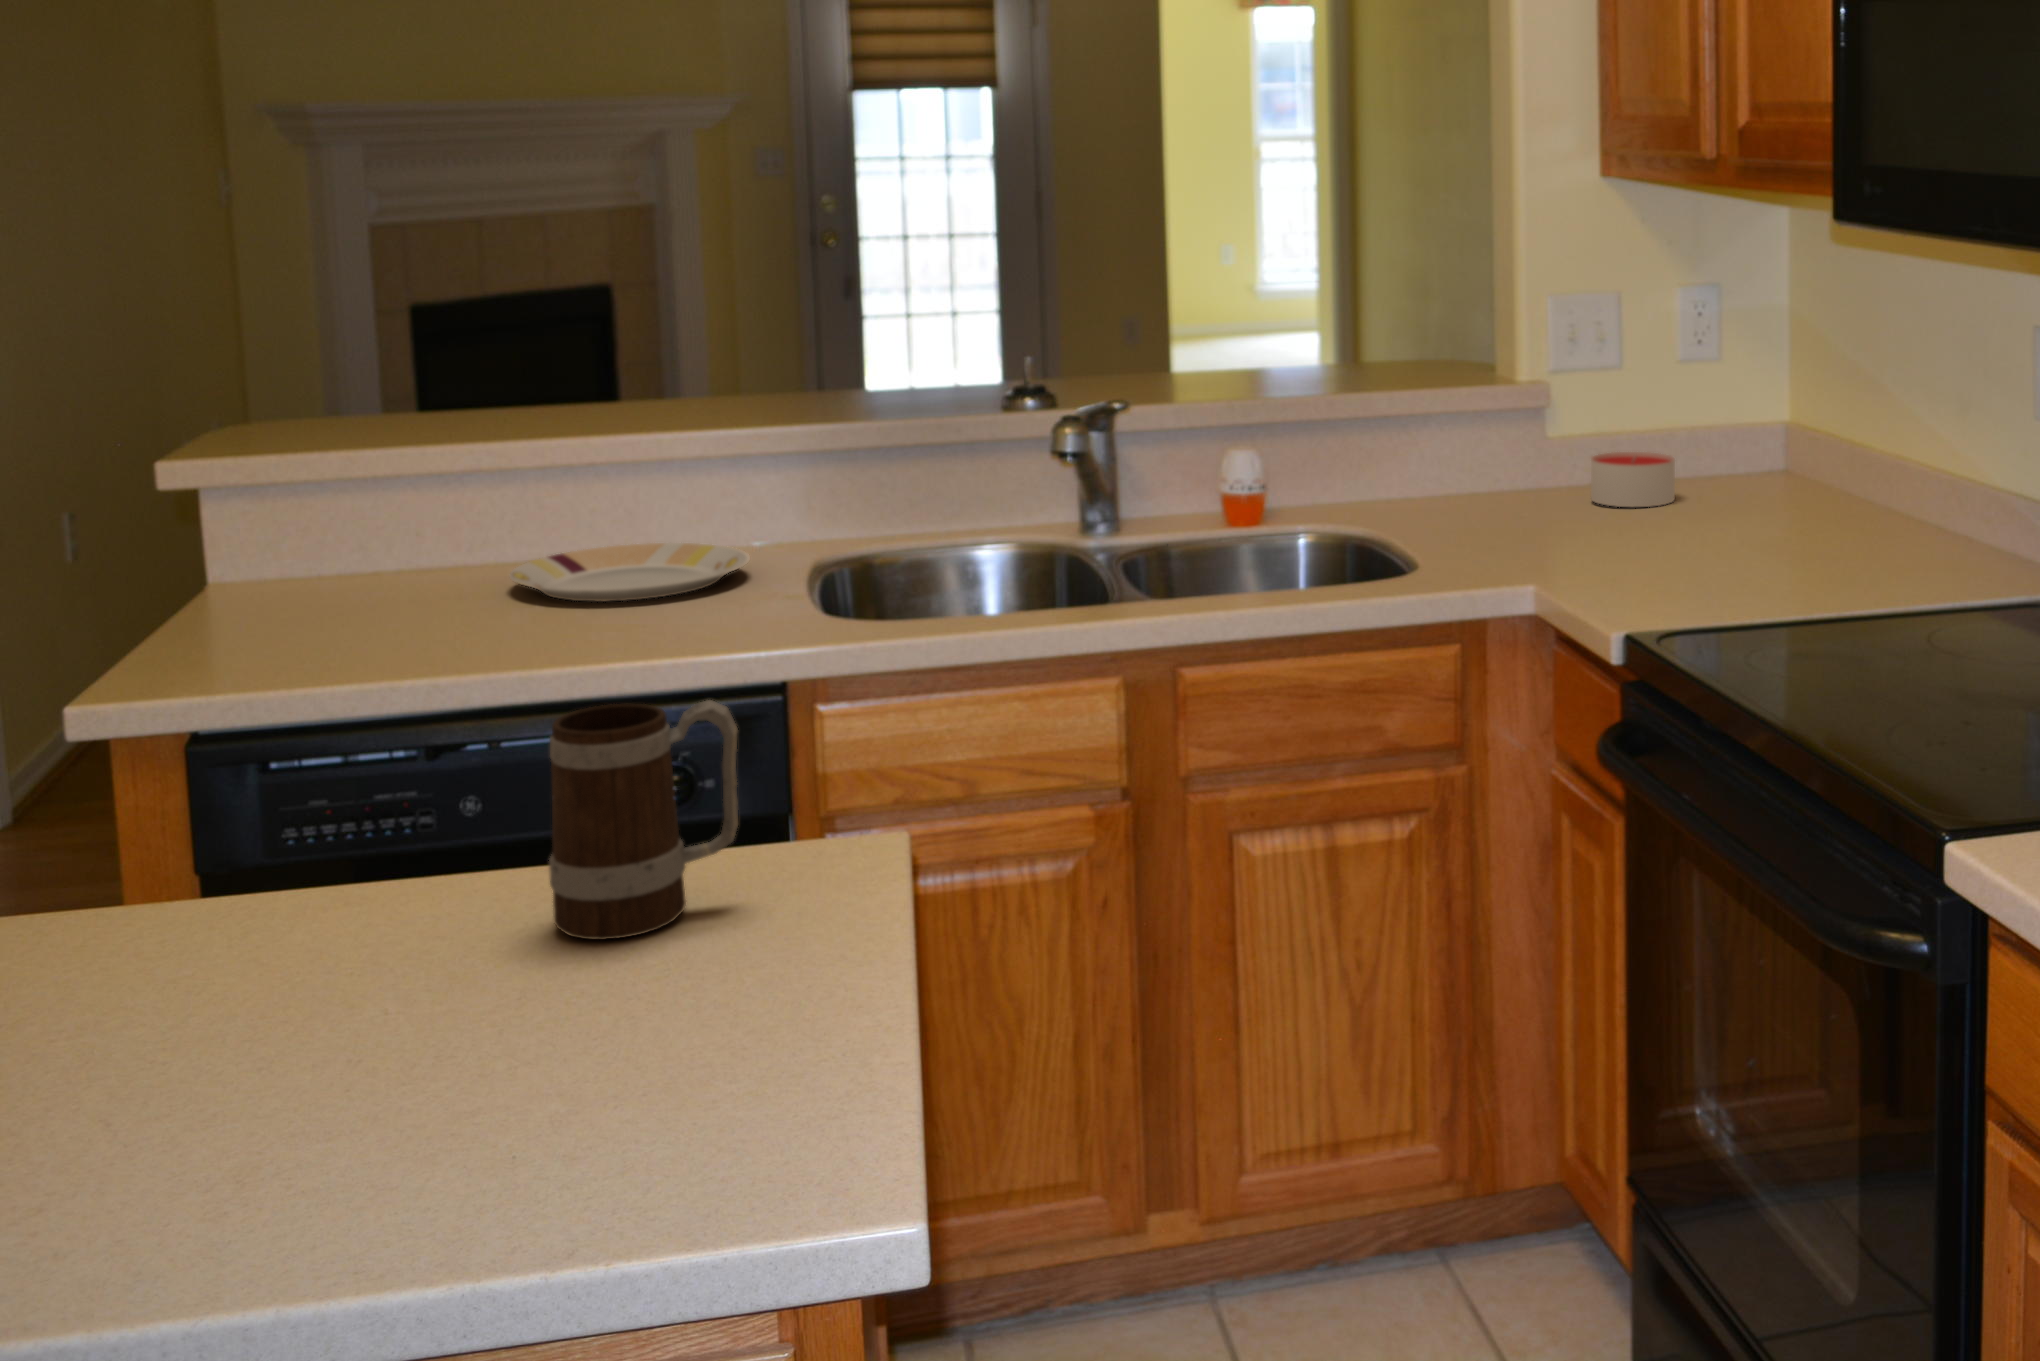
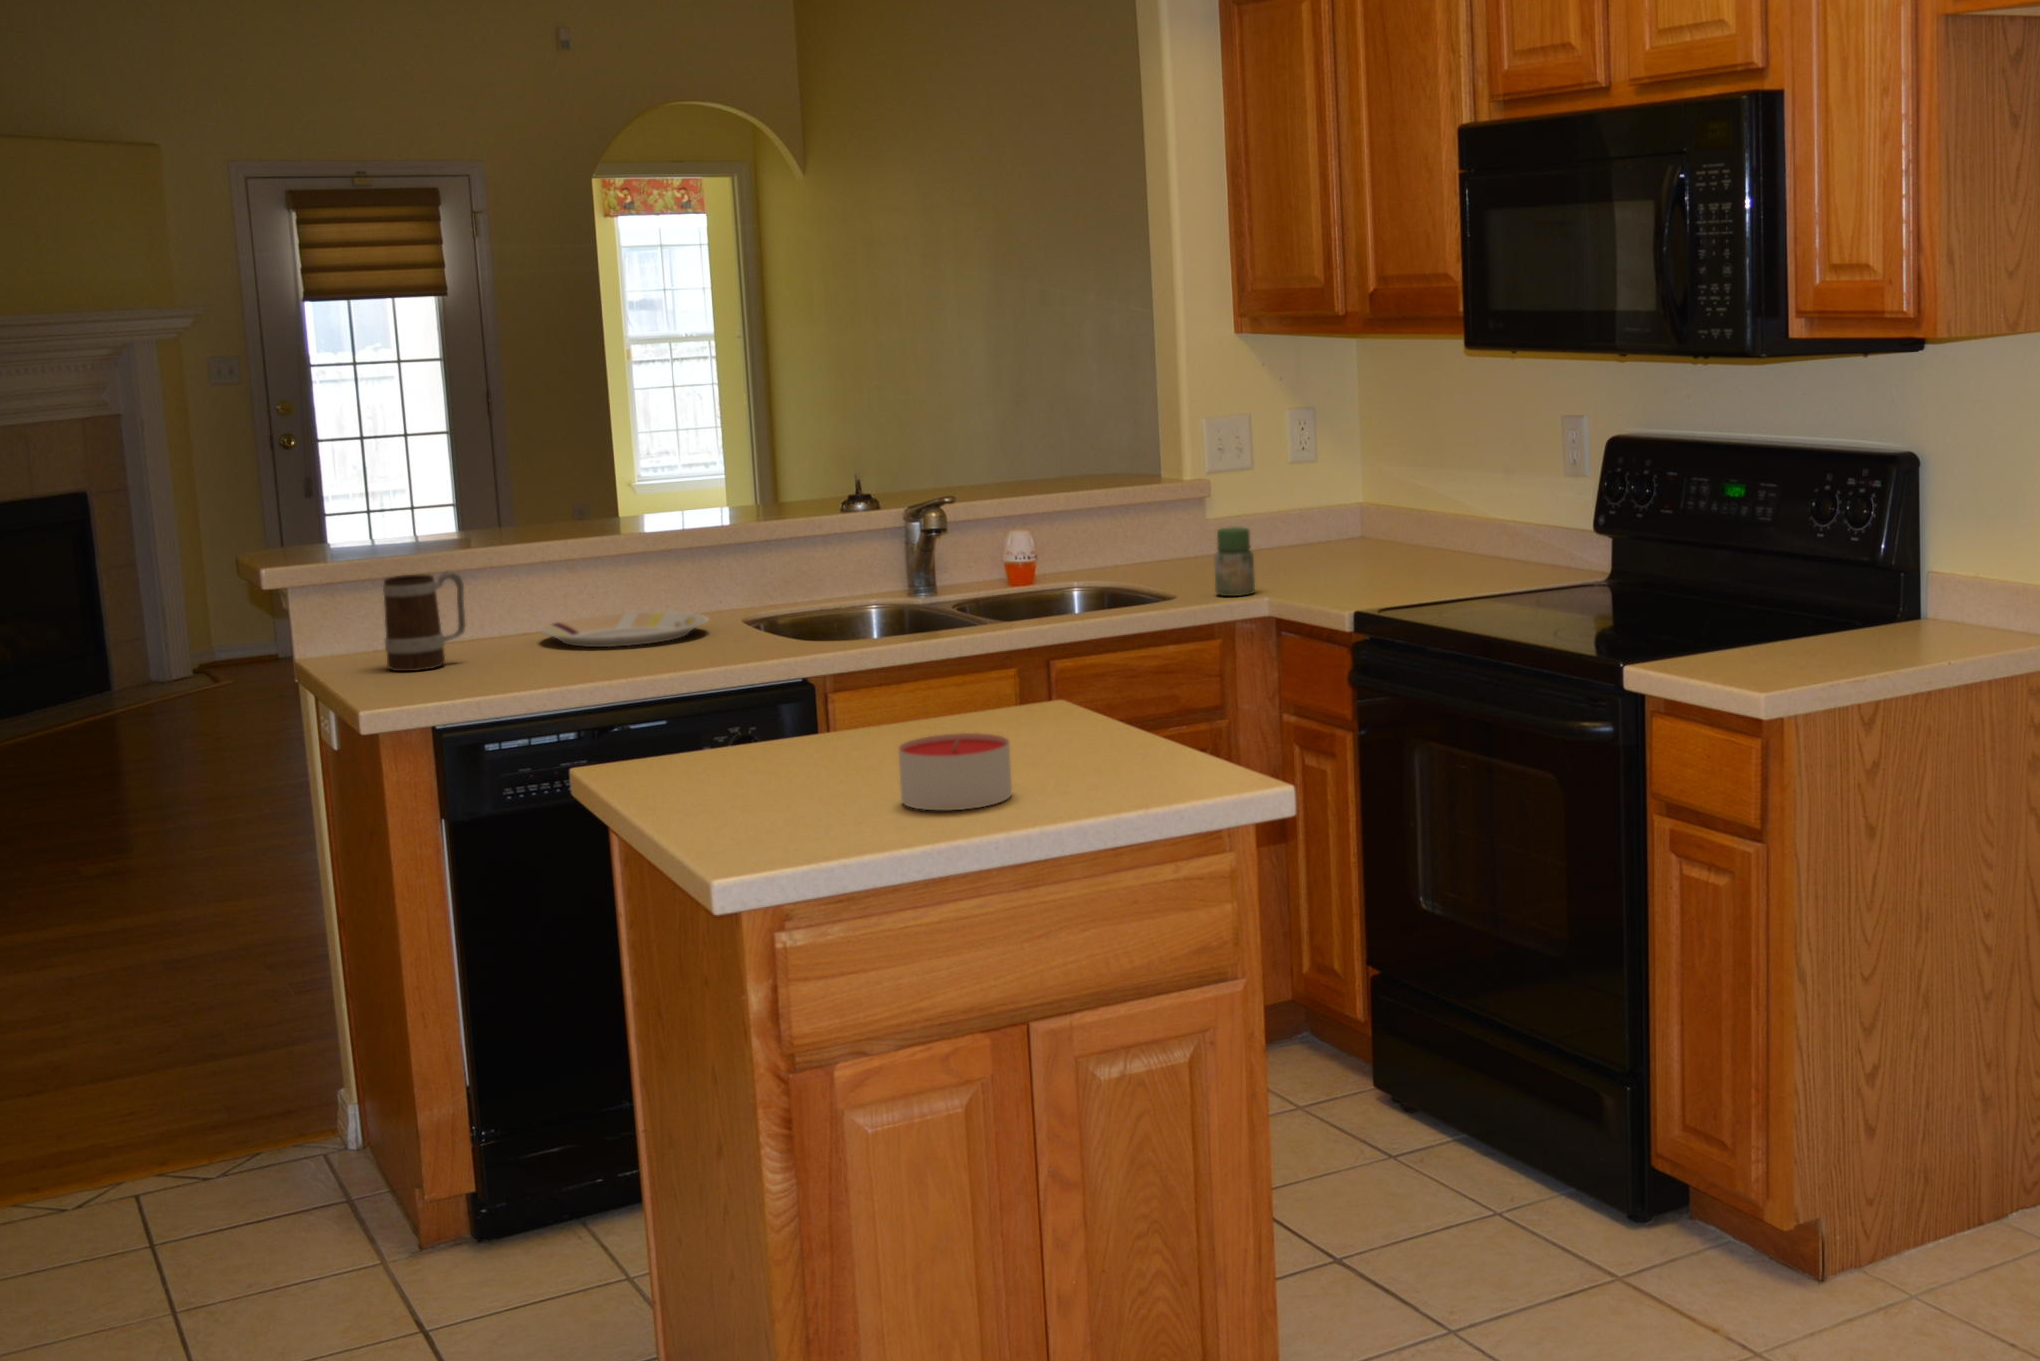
candle: present [1591,452,1675,507] -> present [899,733,1012,810]
jar: none [1468,472,1527,577] -> present [1214,527,1255,596]
mug: present [549,700,738,940] -> present [383,571,466,671]

